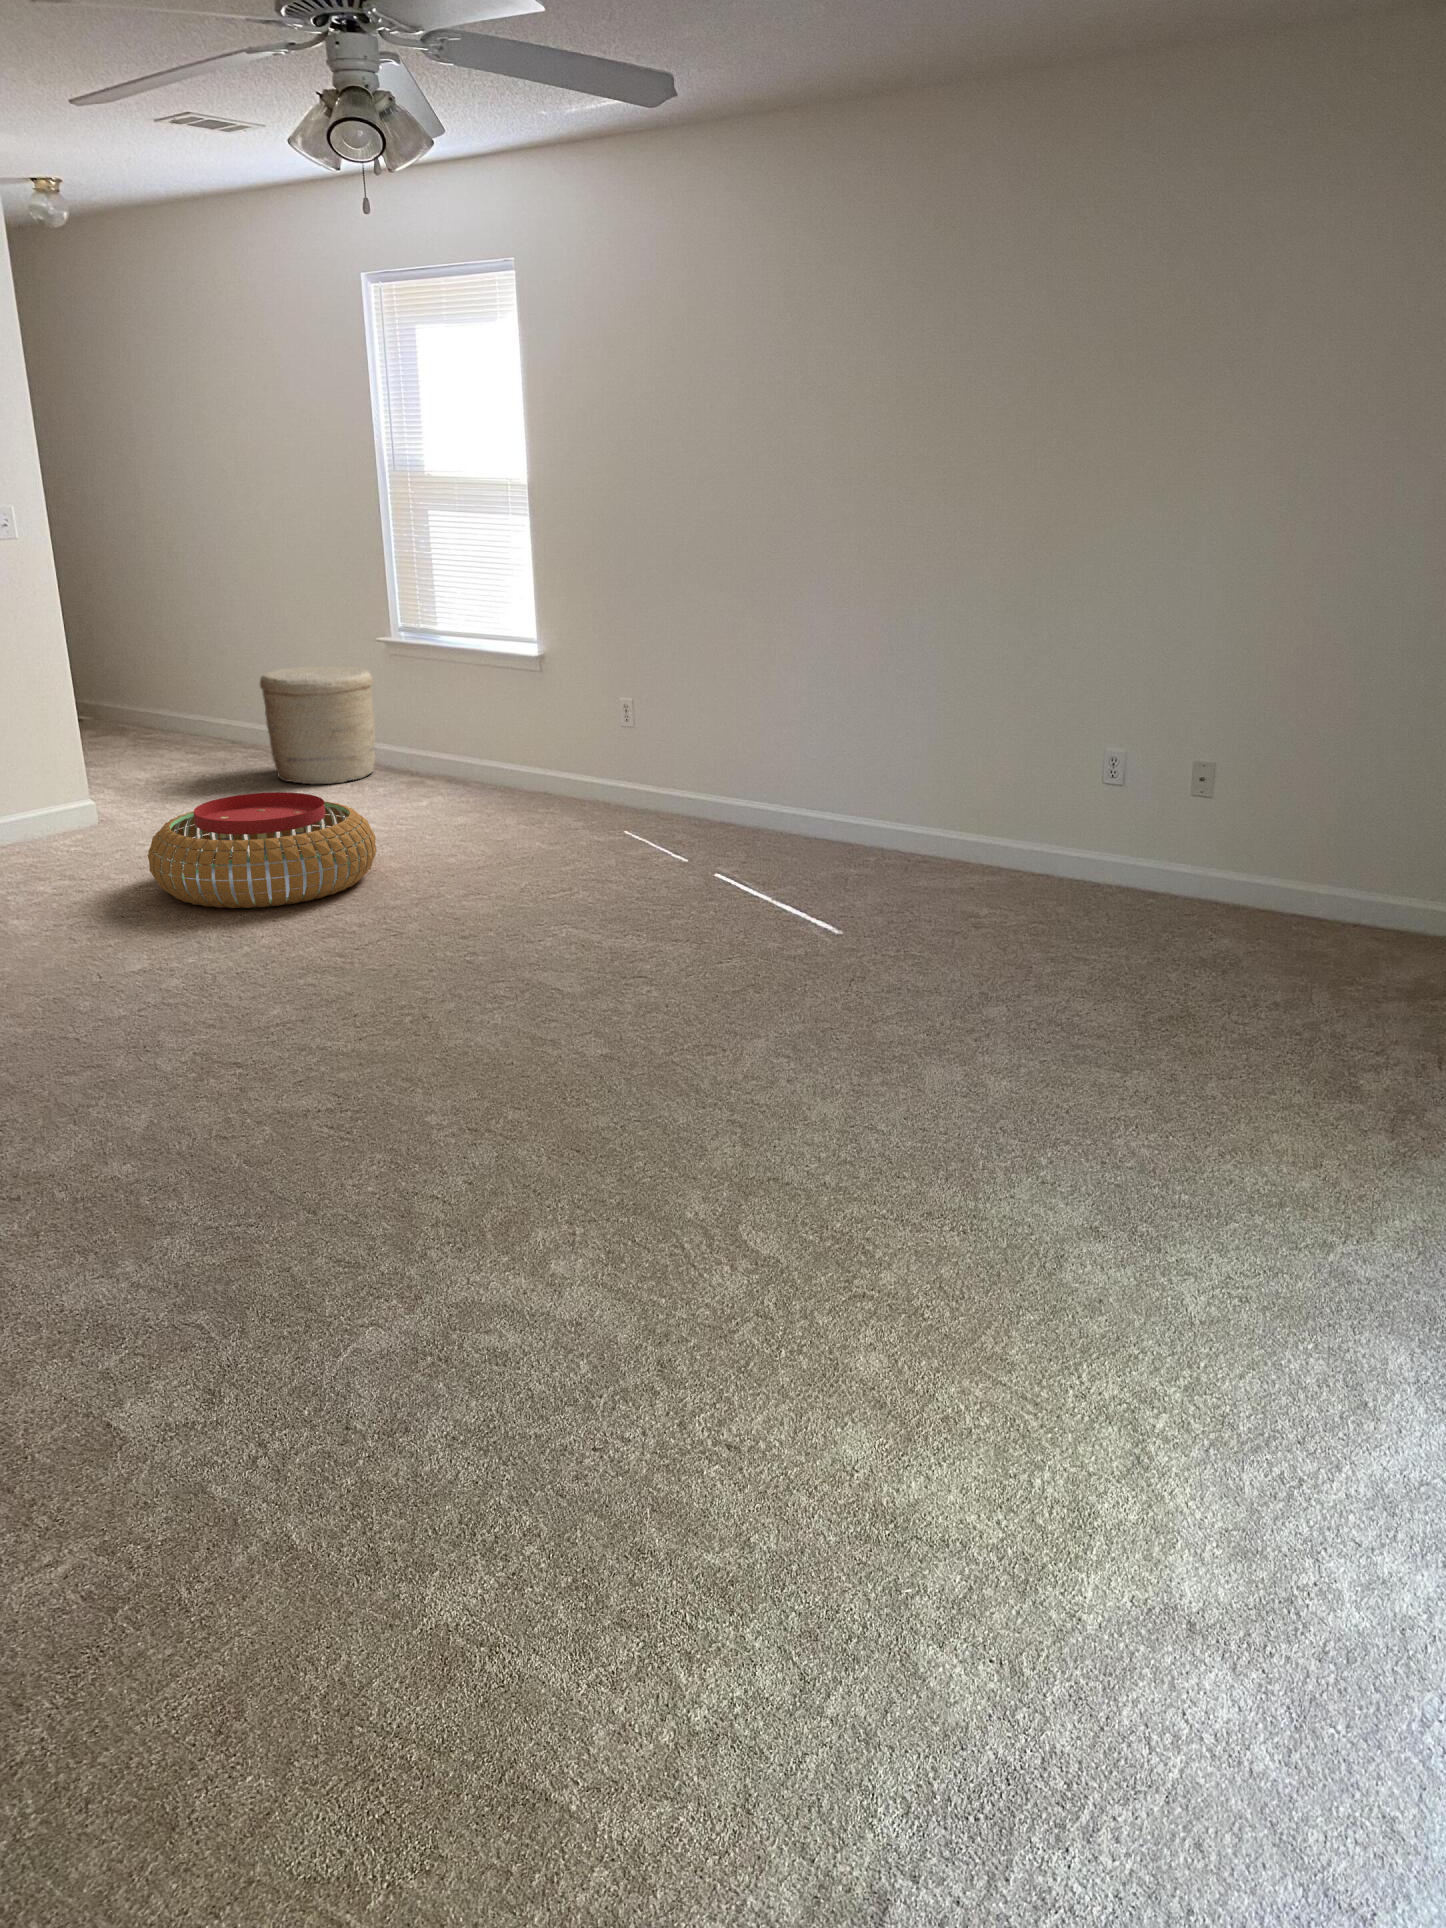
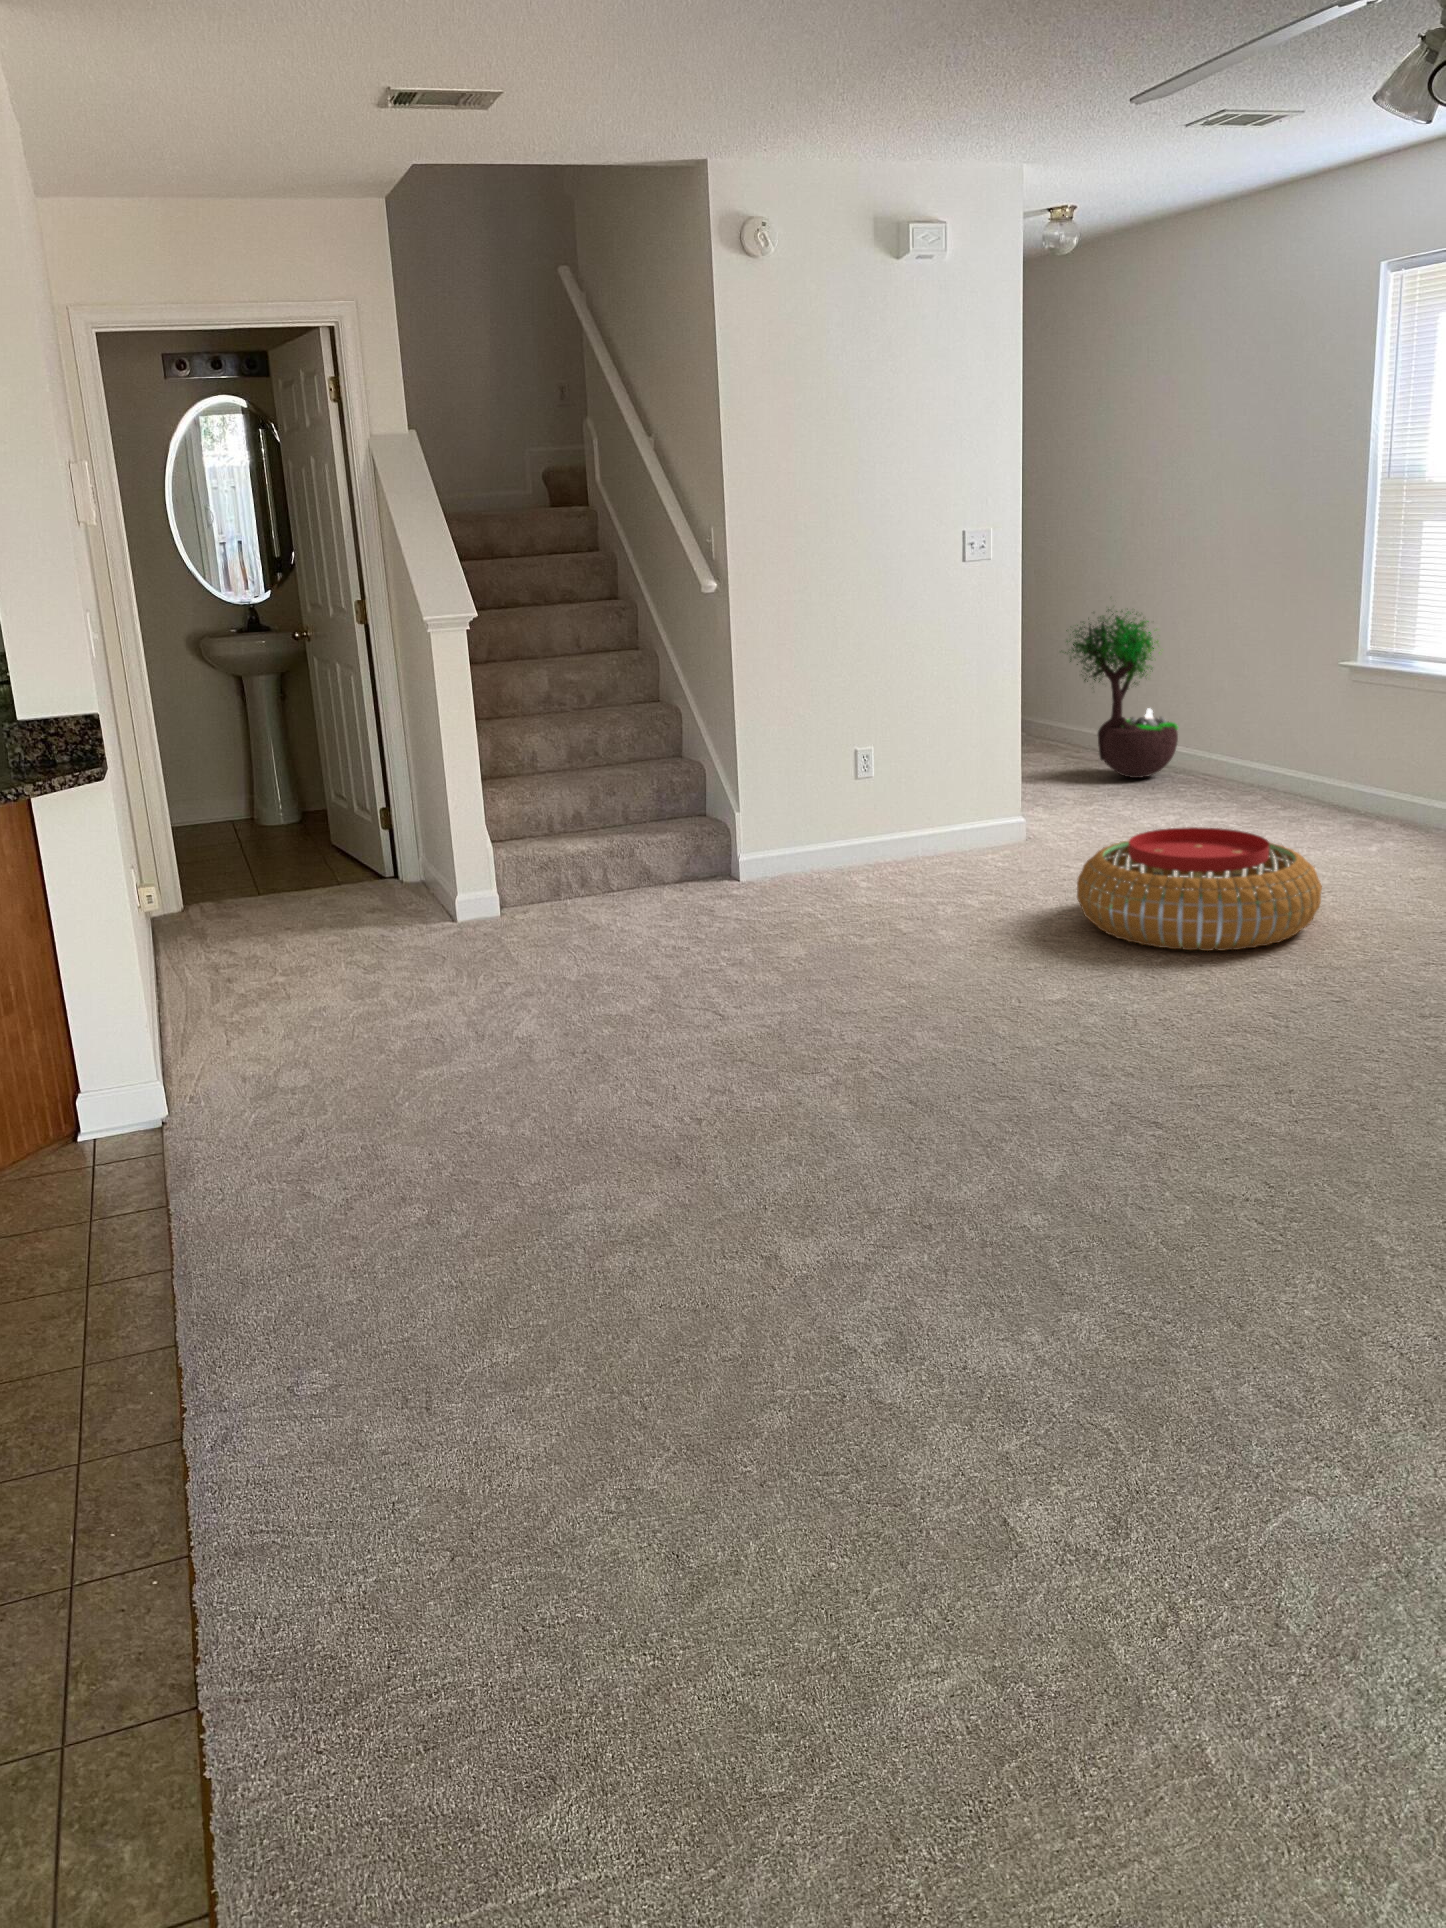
potted tree: none [110,575,245,753] -> present [1065,609,1178,778]
woven basket: present [260,666,375,784] -> none [1203,694,1328,820]

